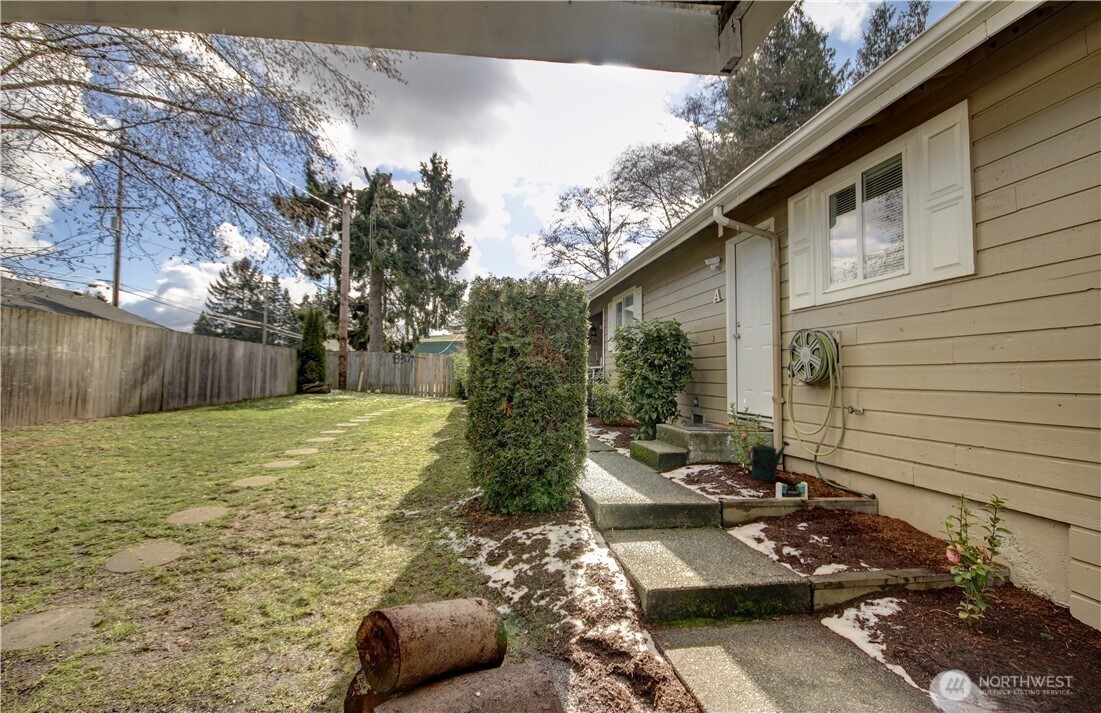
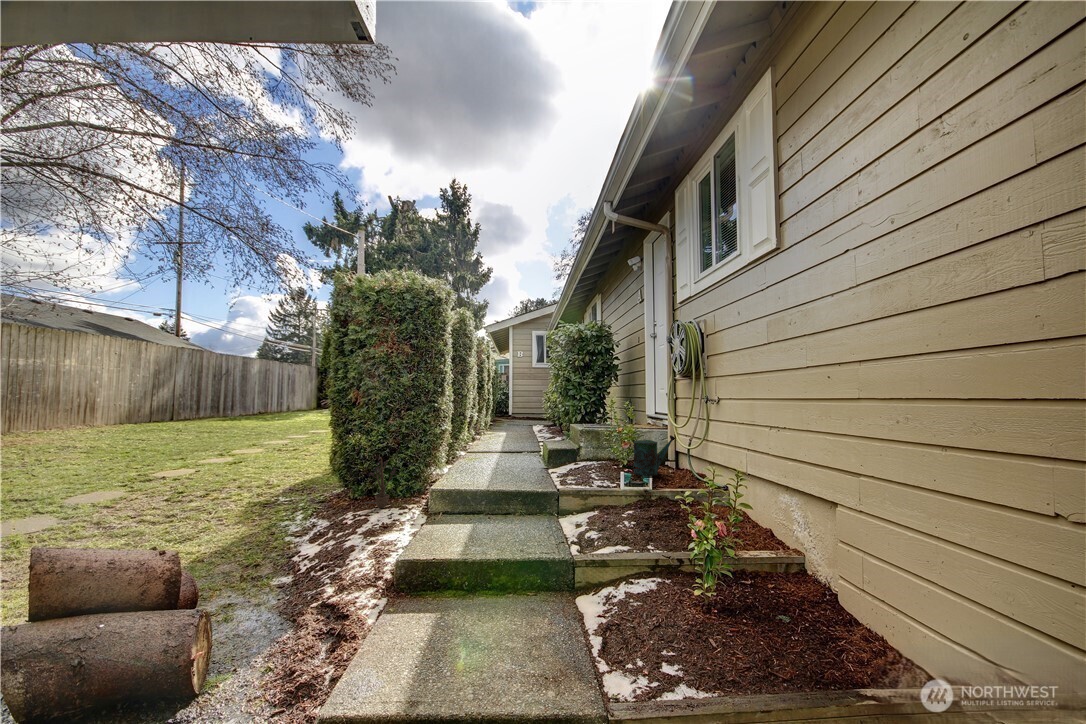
decorative plant: none [524,471,562,523] -> present [365,458,397,508]

